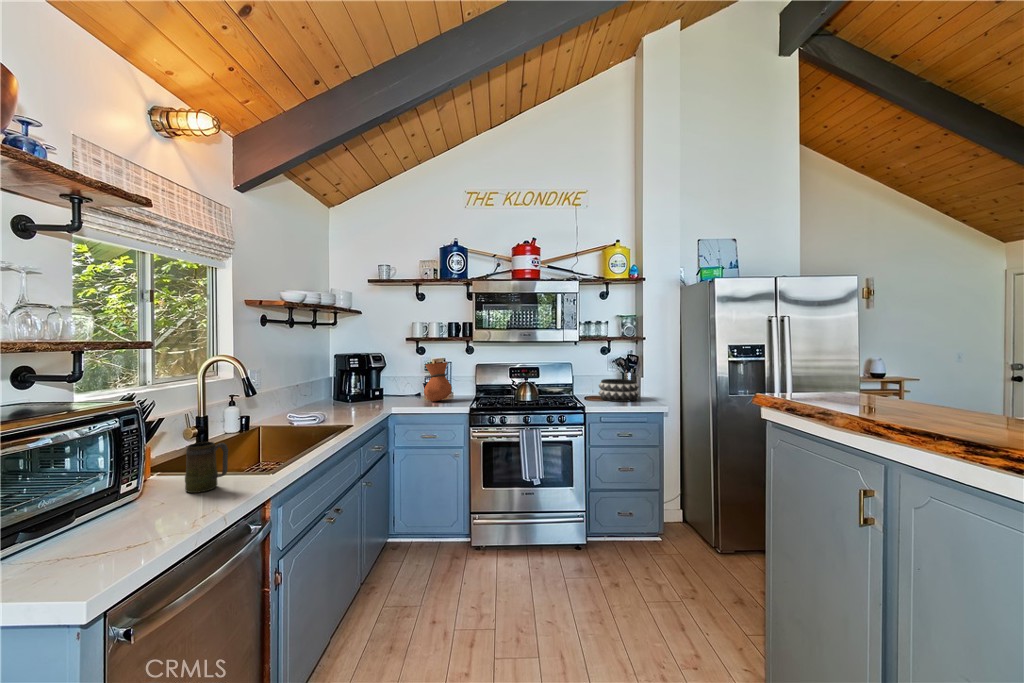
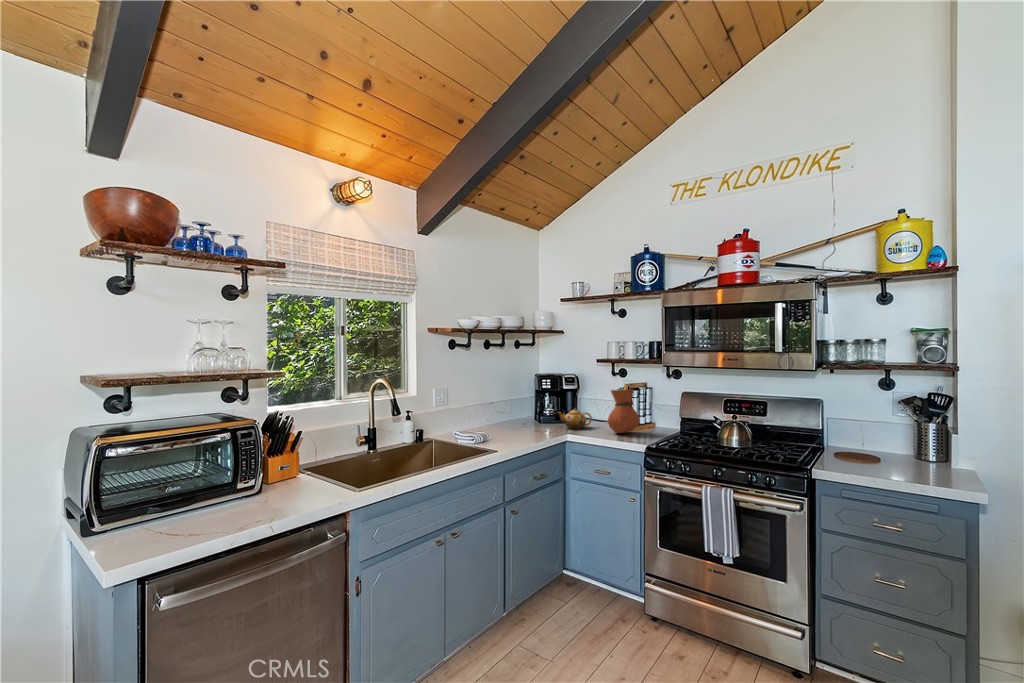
decorative bowl: present [599,379,639,402] -> none [857,430,941,473]
teapot: none [375,383,404,402] -> present [557,407,592,429]
mug: present [185,442,228,493] -> none [289,462,315,505]

